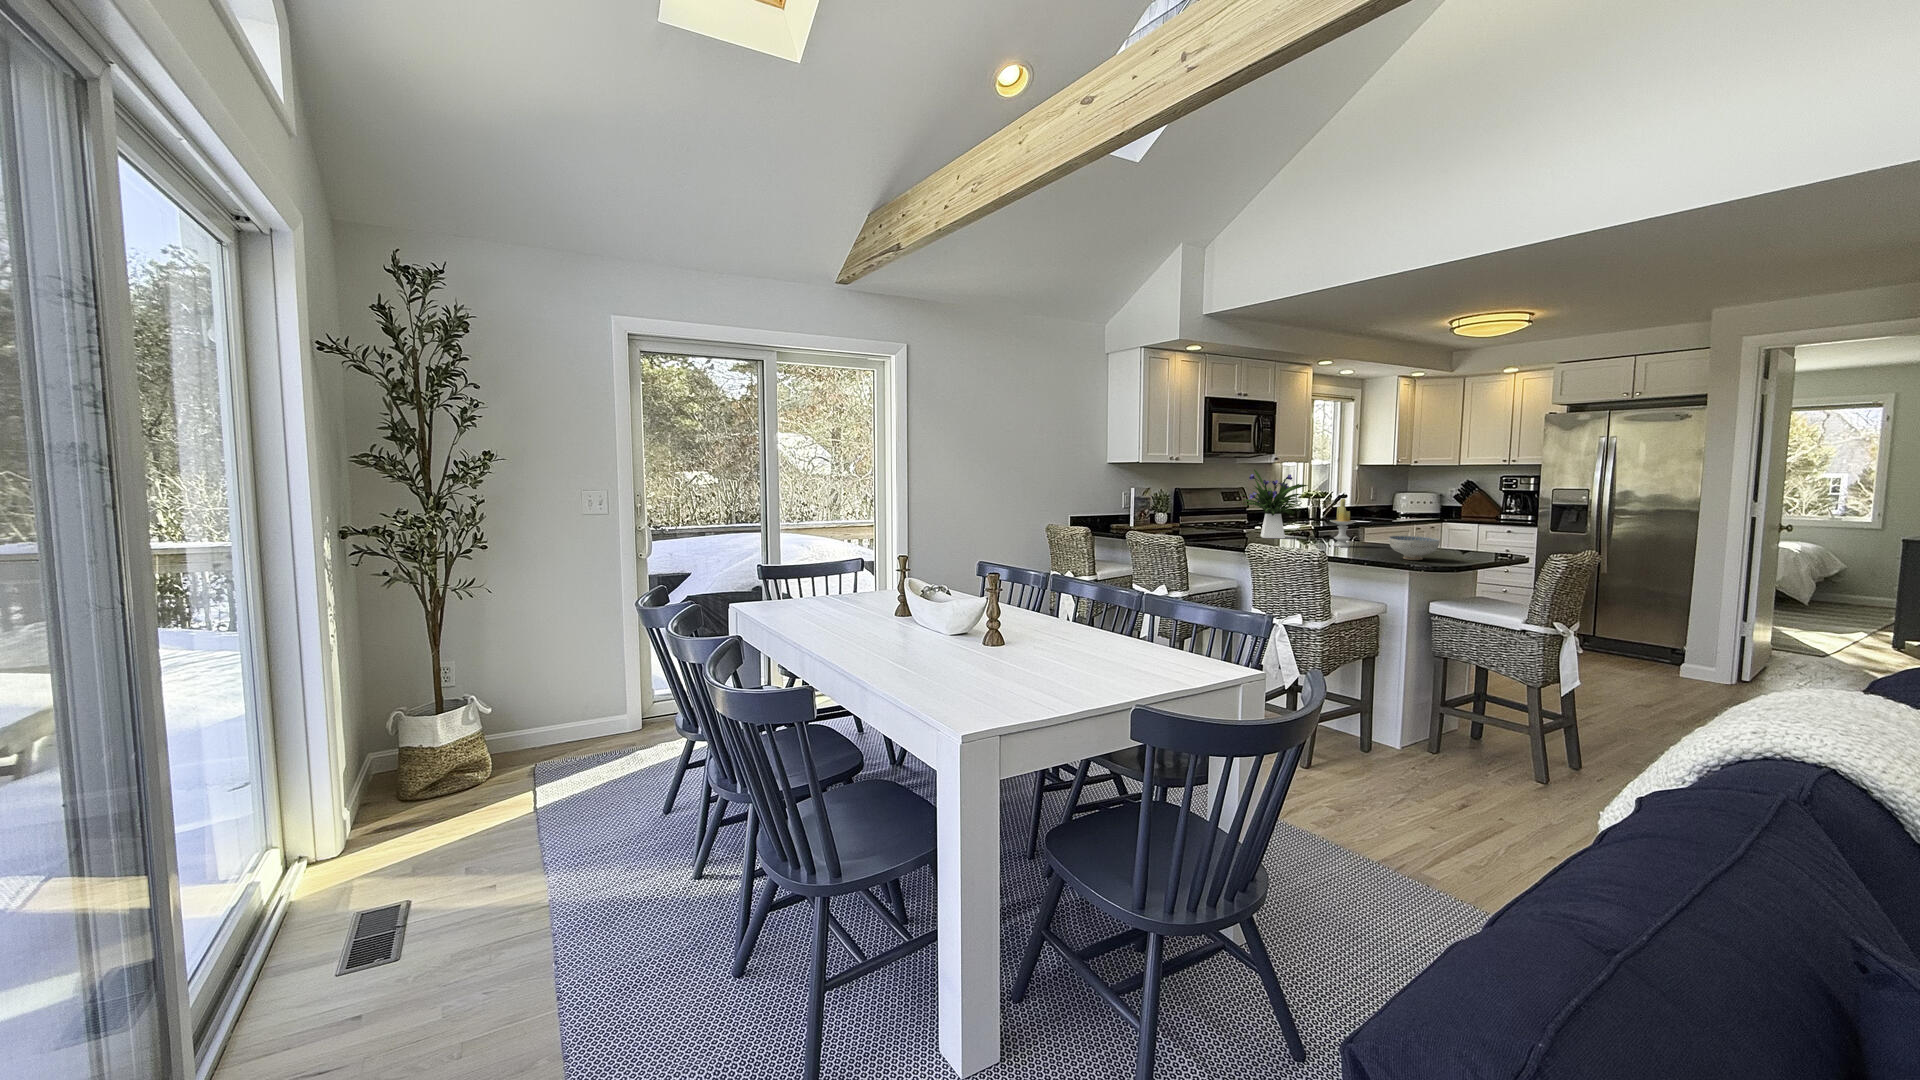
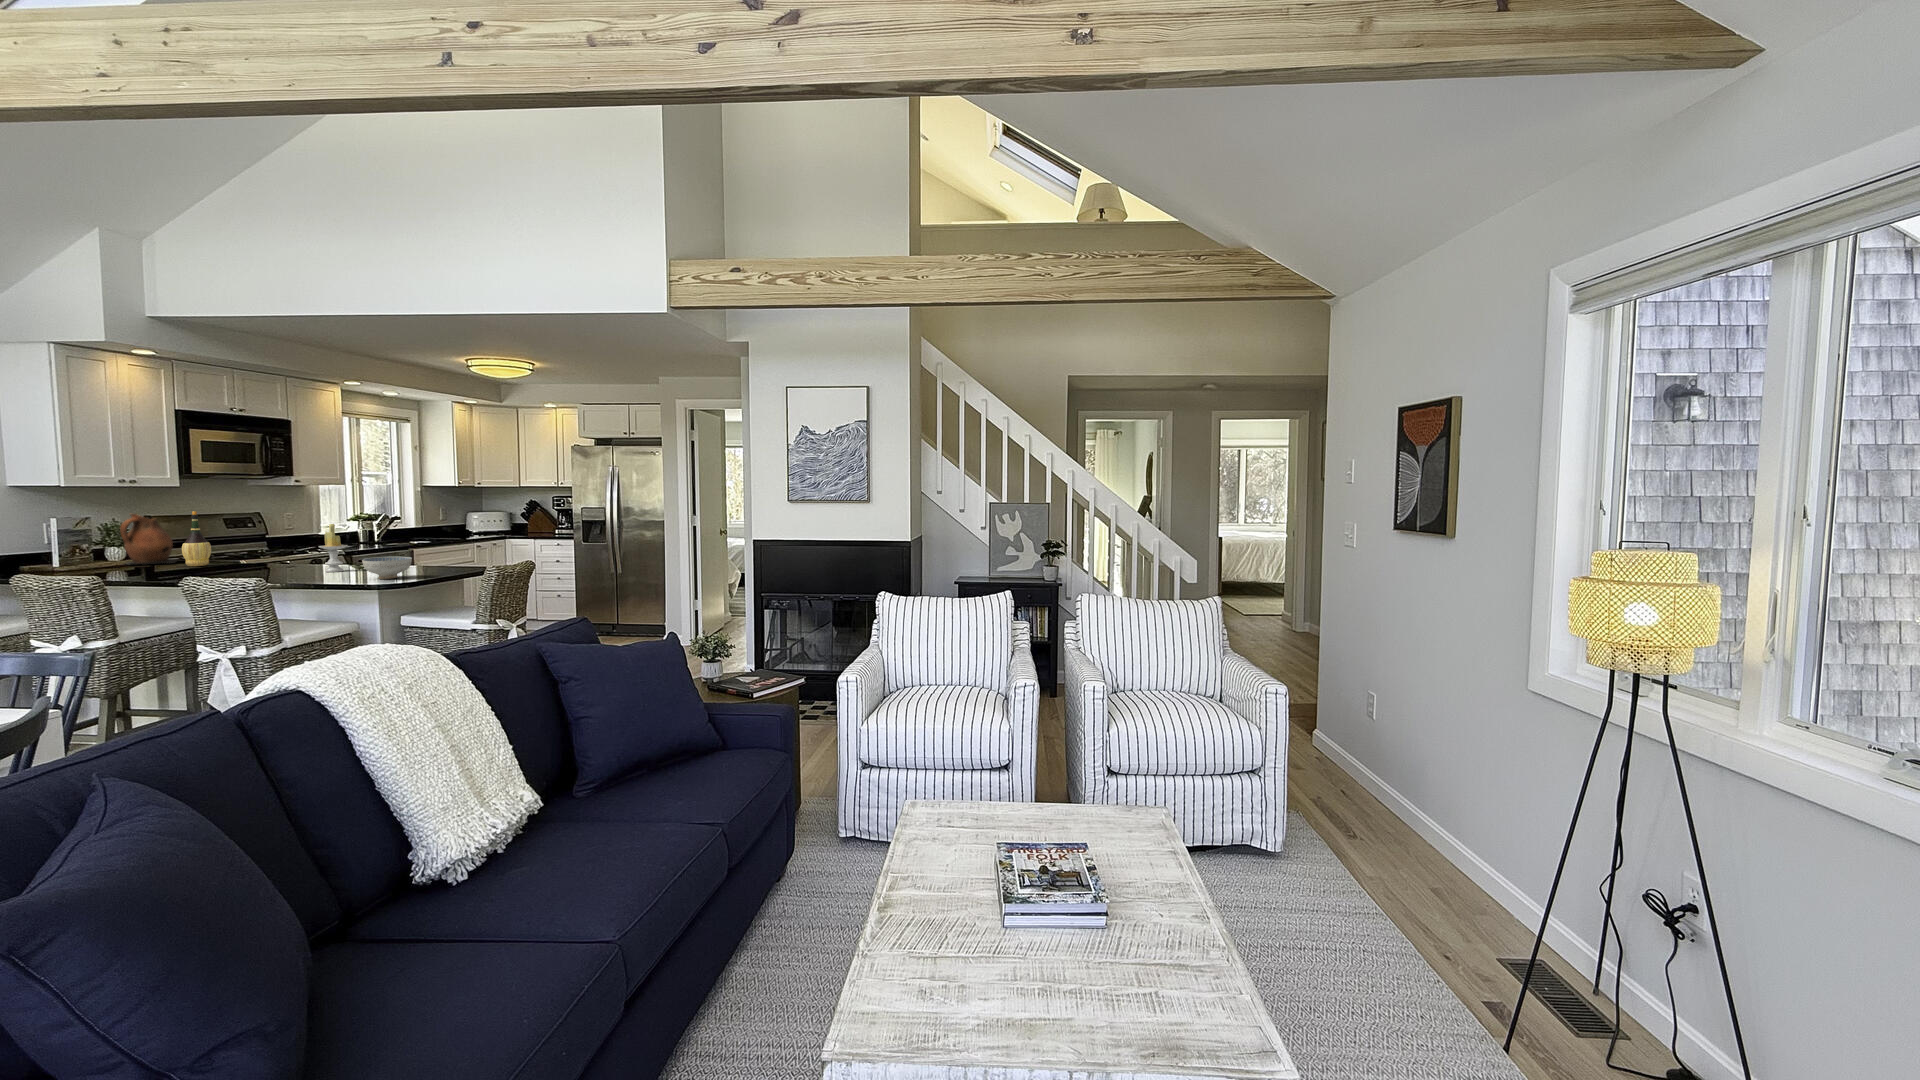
flower arrangement: present [1243,469,1308,538] -> none [215,494,305,569]
wine bottle: none [1208,484,1229,532] -> present [182,511,211,566]
ceramic pitcher: none [1163,485,1199,528] -> present [120,514,176,564]

